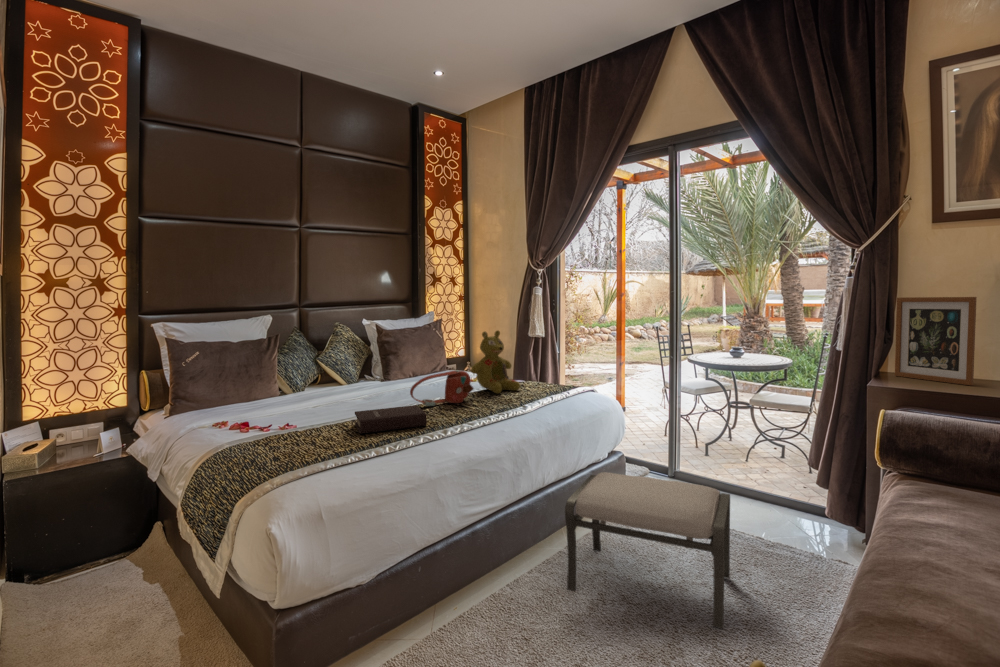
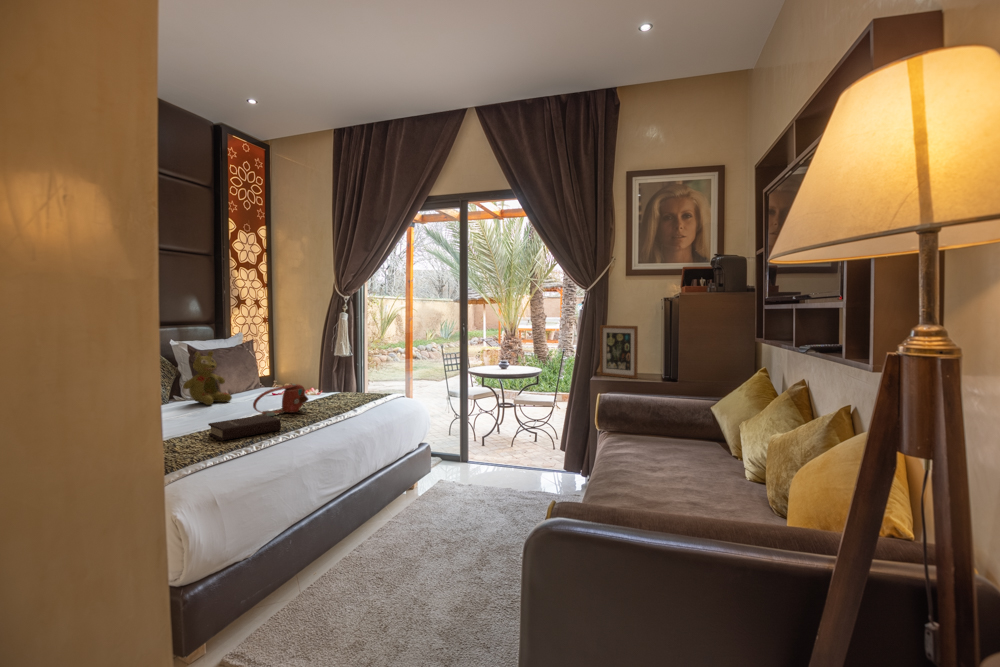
stuffed bear: present [471,331,520,394] -> present [183,351,232,405]
ottoman: present [565,472,730,629] -> none [398,456,509,546]

